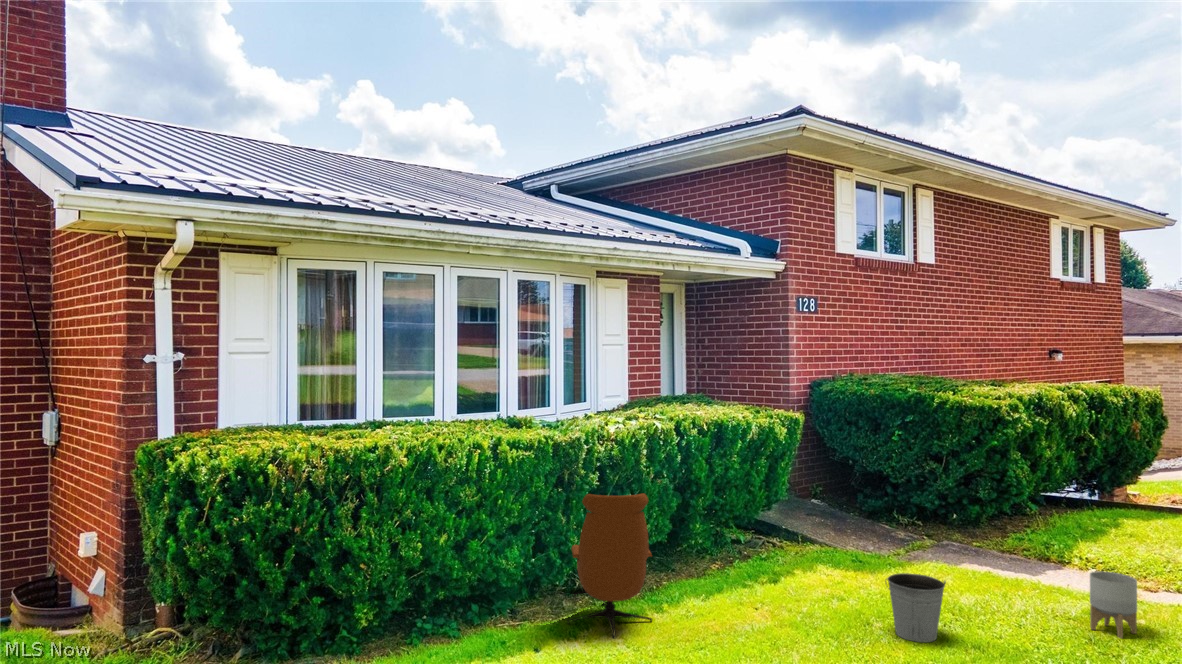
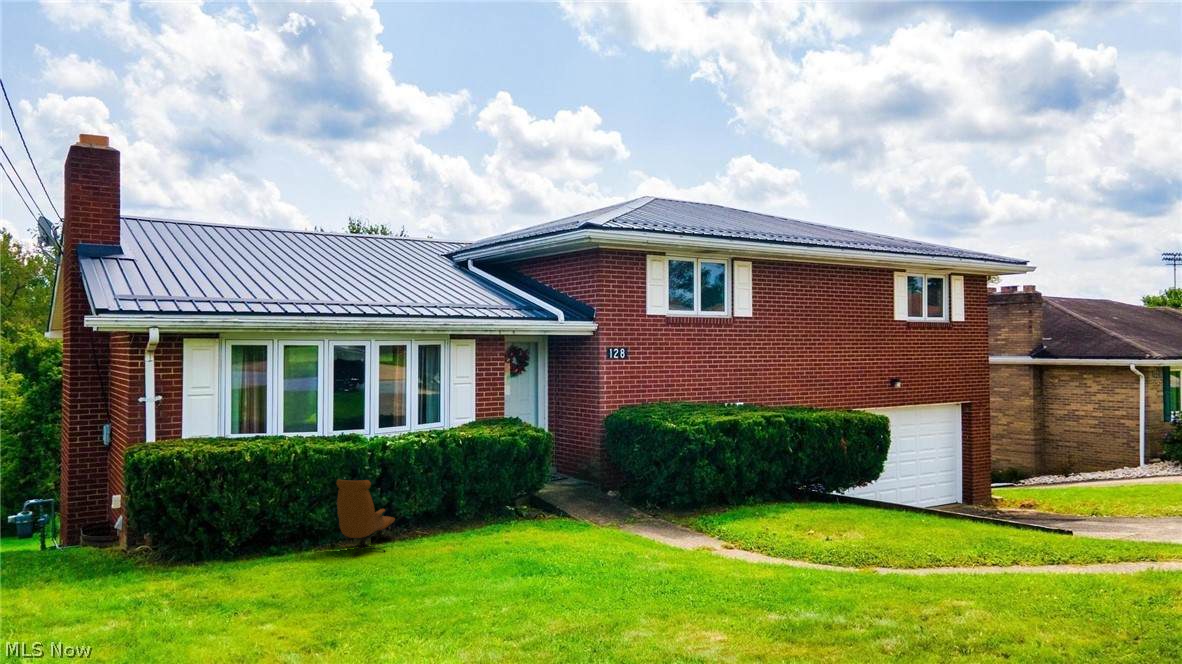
planter: present [1090,571,1137,638] -> none [618,535,641,572]
bucket: present [885,573,946,642] -> none [499,531,530,568]

